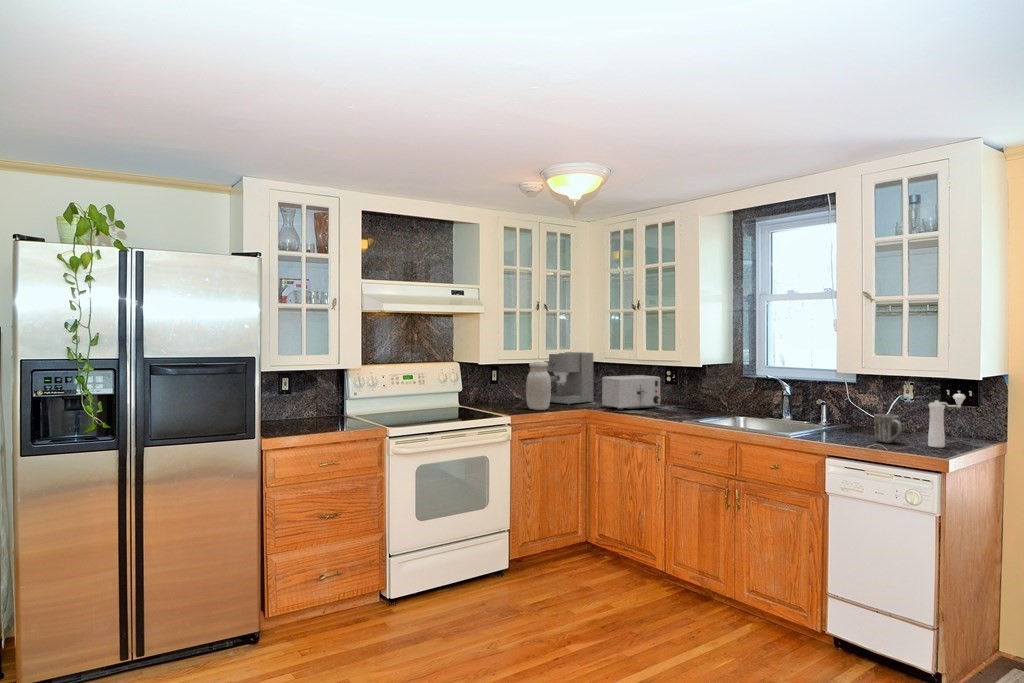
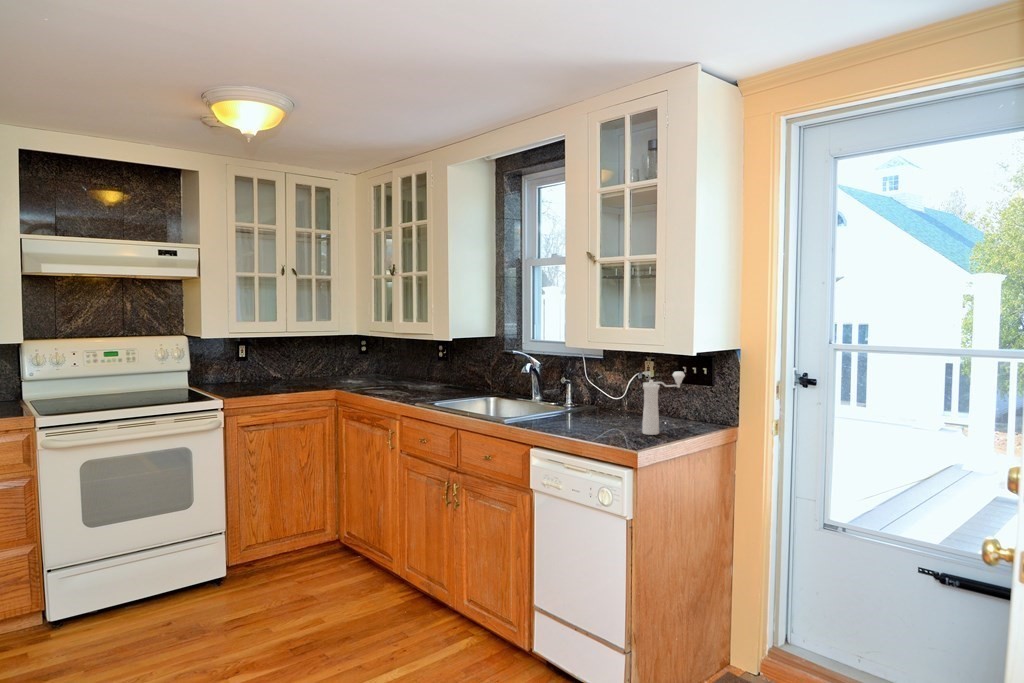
coffee maker: present [544,352,593,405] -> none [294,324,360,385]
jar: present [526,362,551,410] -> none [261,336,292,392]
toaster: present [602,375,661,410] -> none [356,350,423,391]
mug: present [874,414,902,443] -> none [590,396,616,430]

